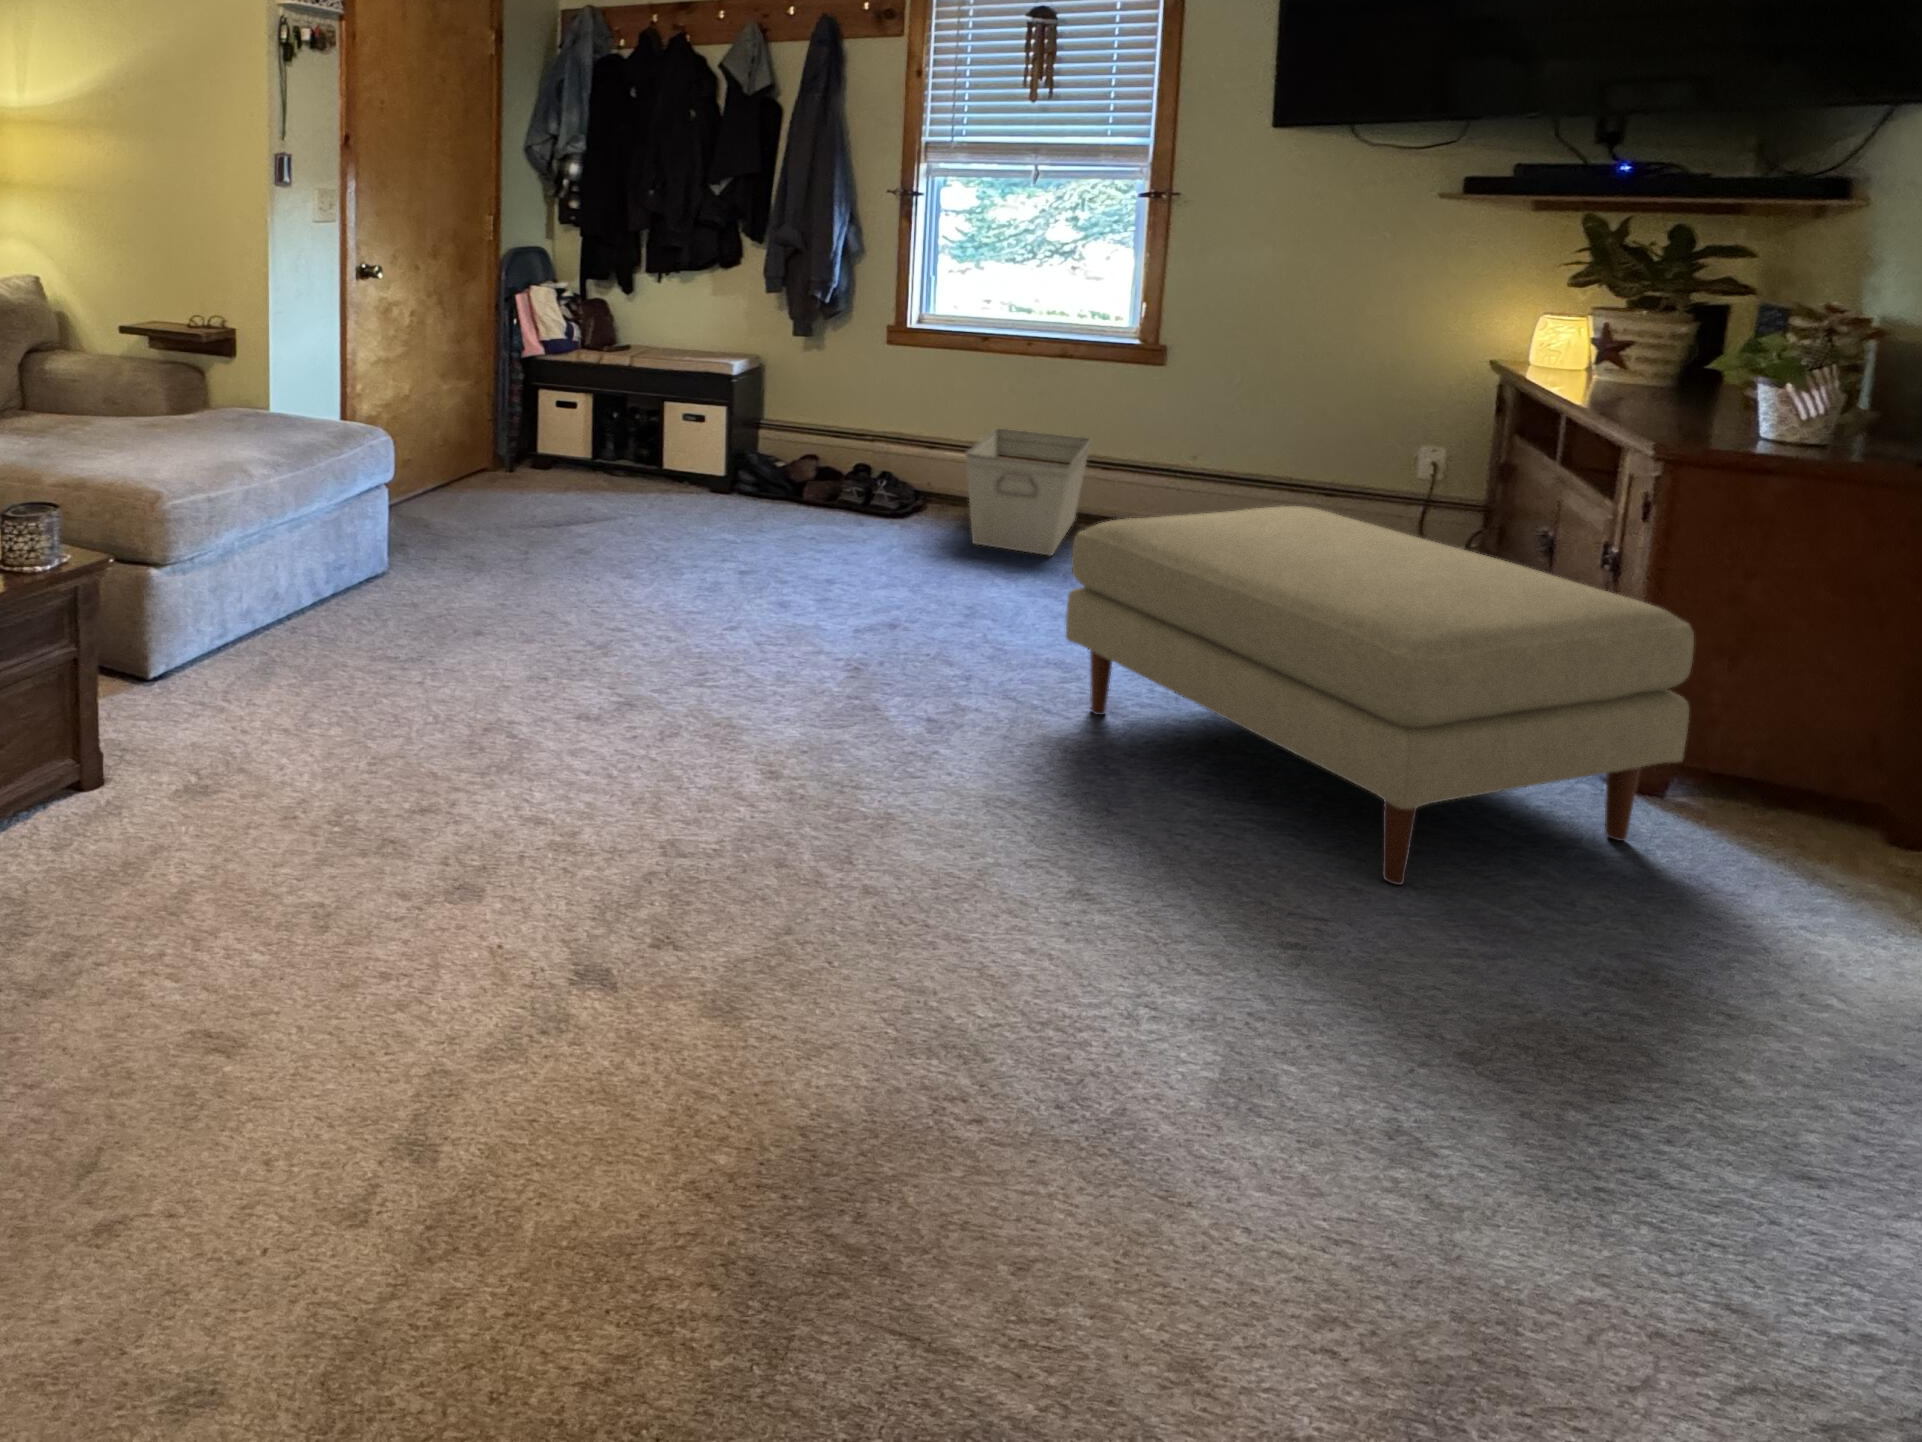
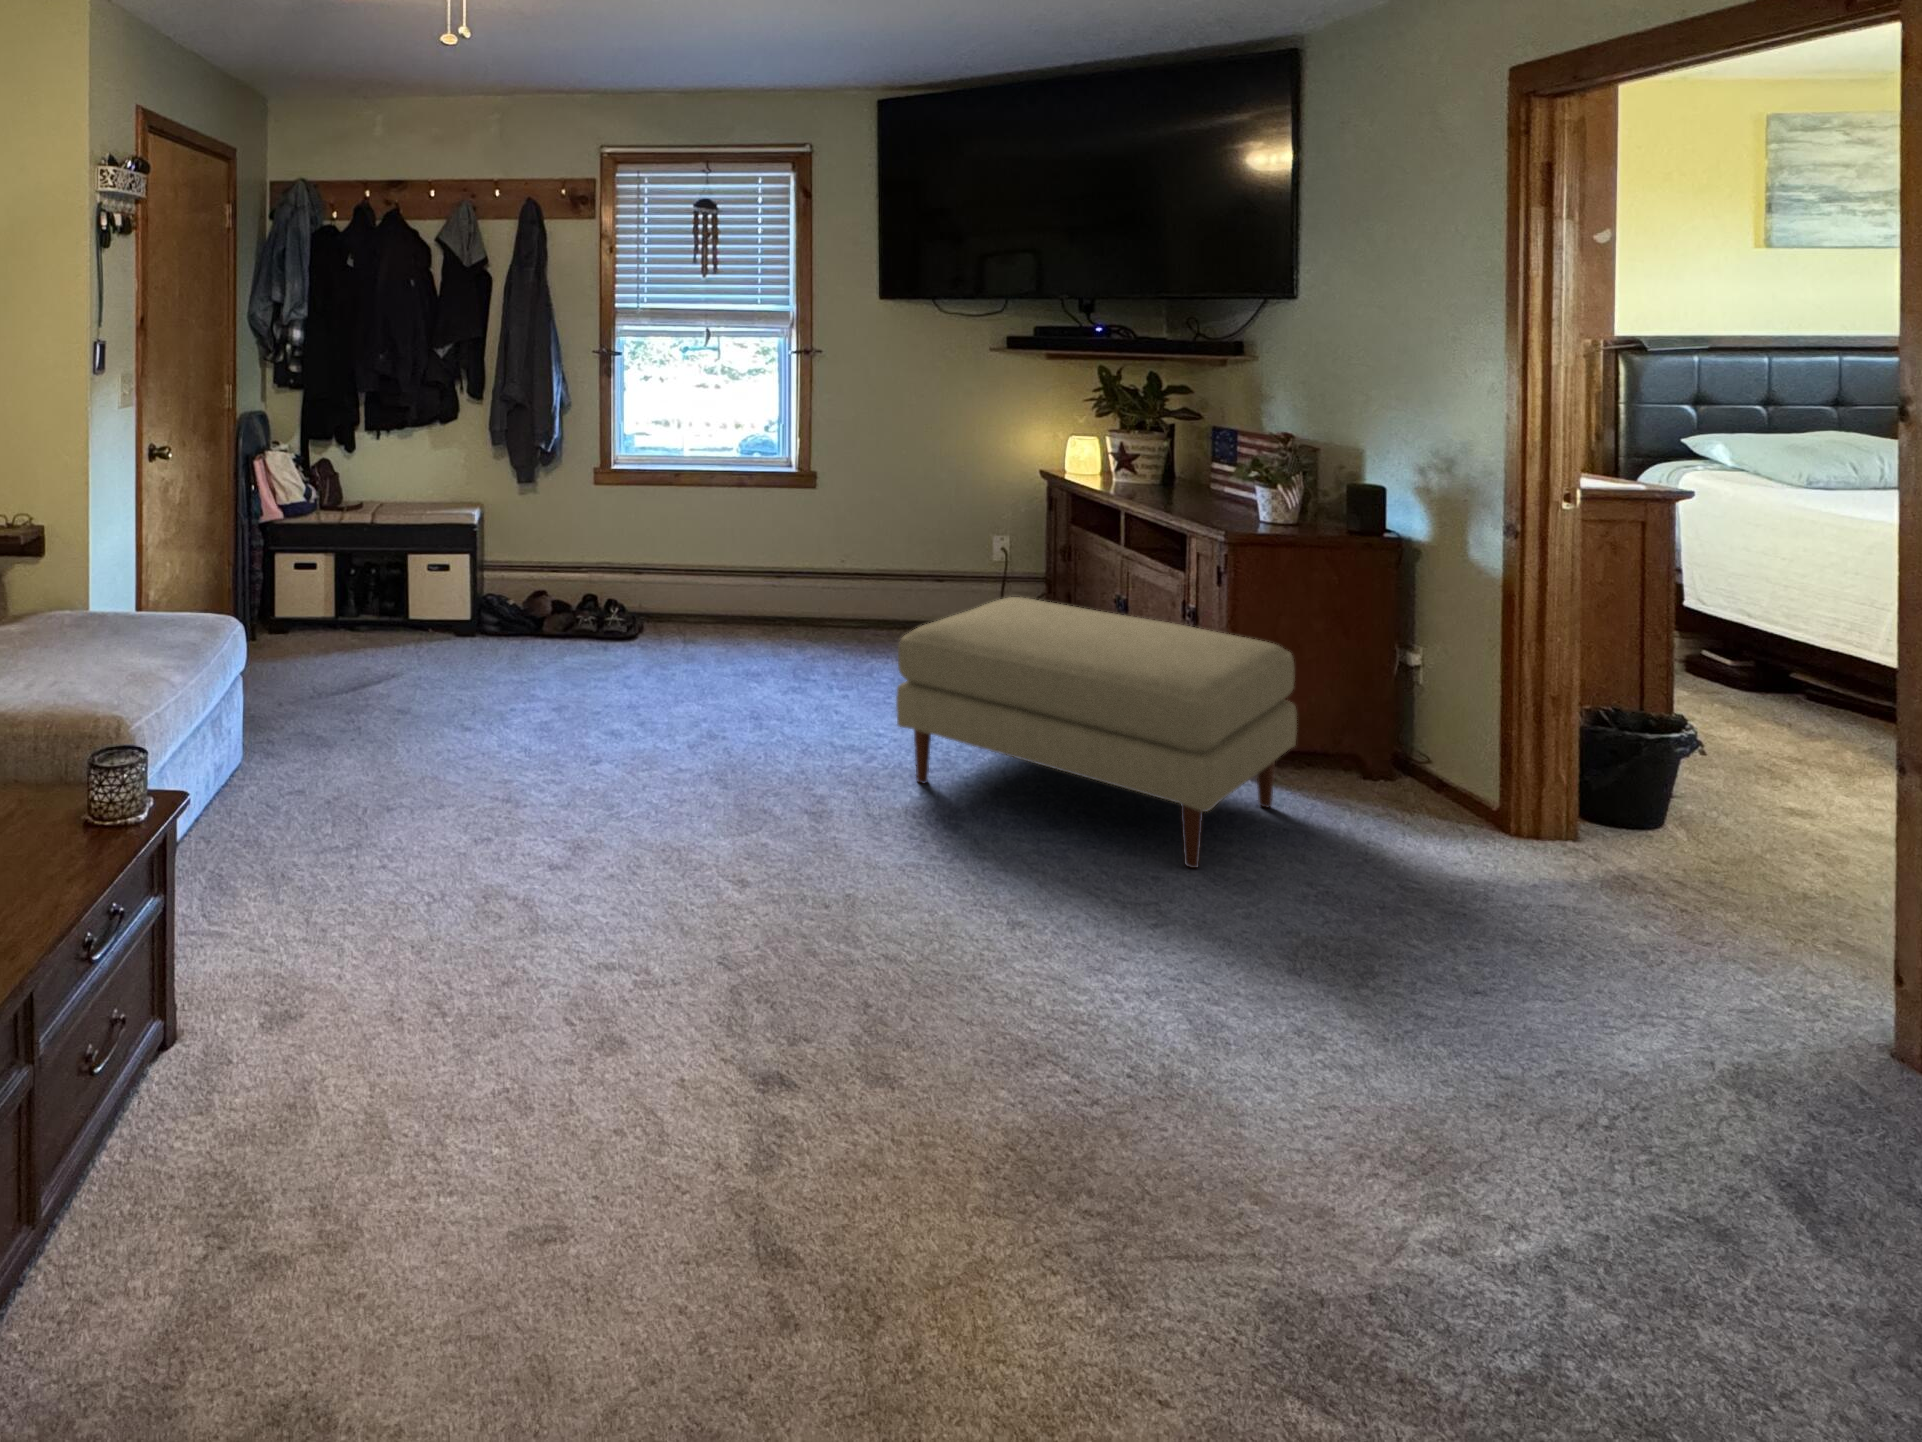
storage bin: present [966,429,1092,555] -> none [690,551,784,656]

